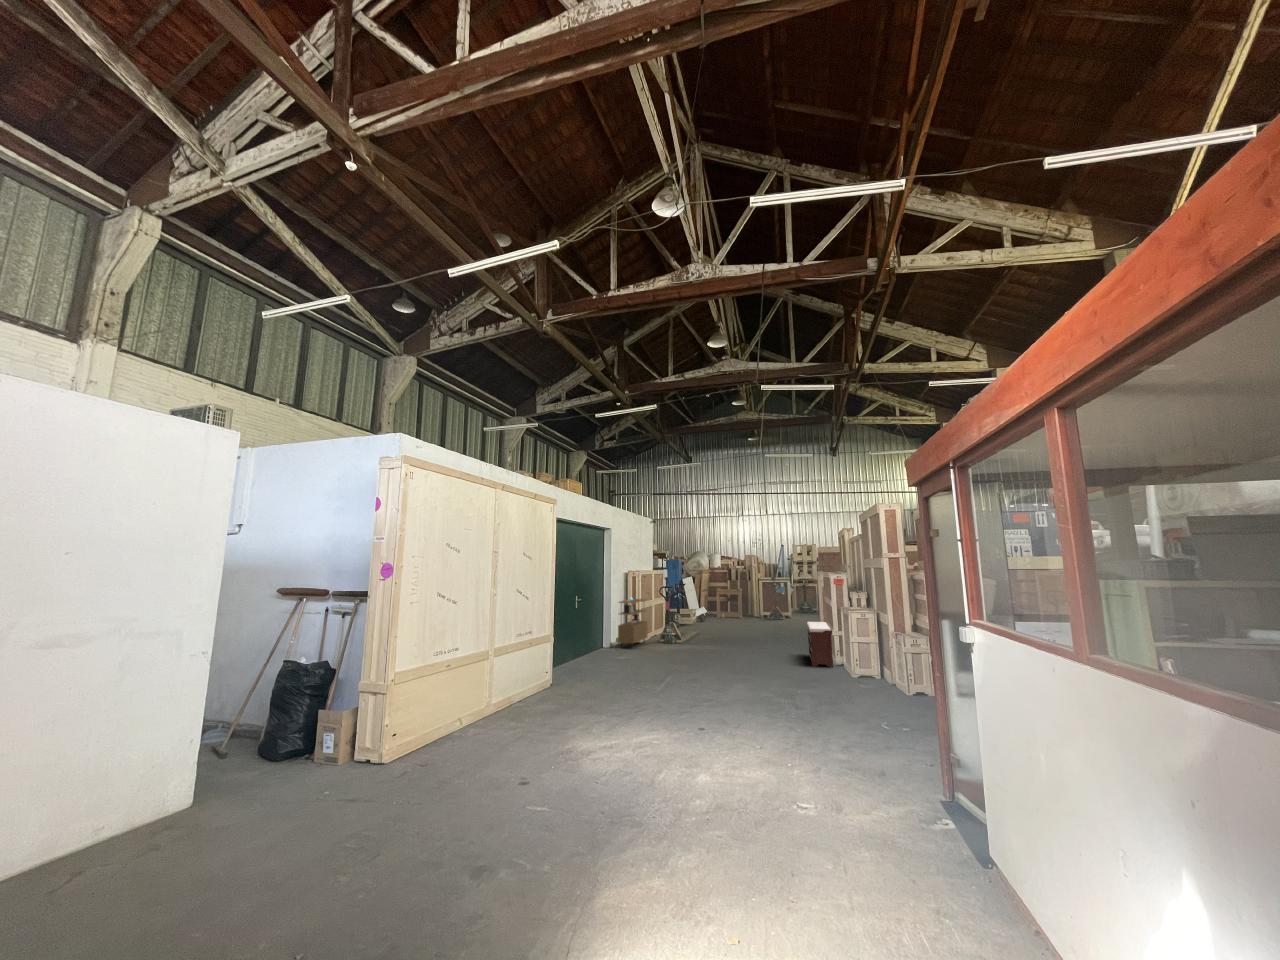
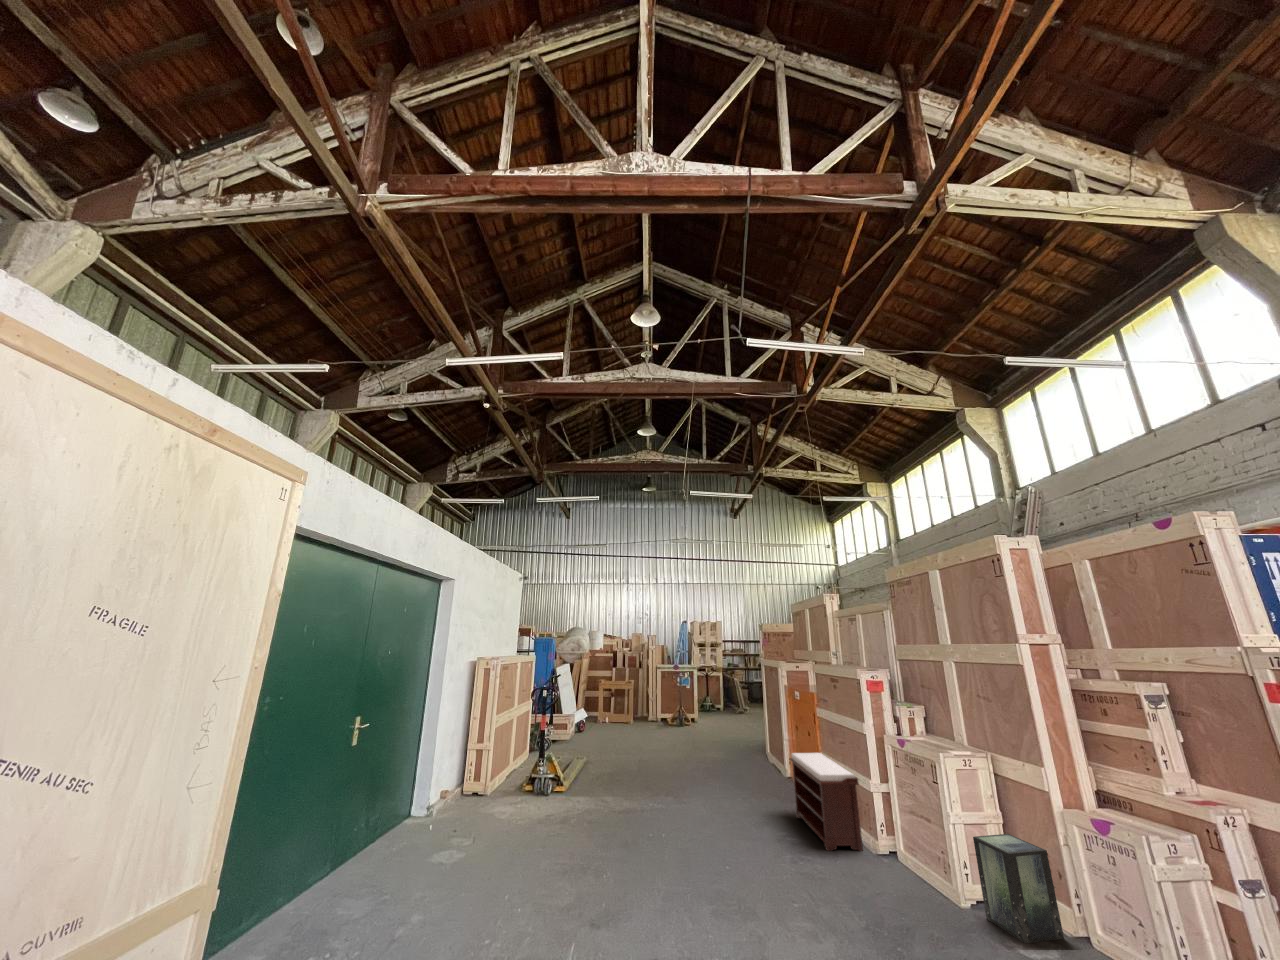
shelving unit: present [618,598,647,648] -> none [452,713,513,822]
storage box: none [864,649,896,691] -> present [973,834,1064,943]

